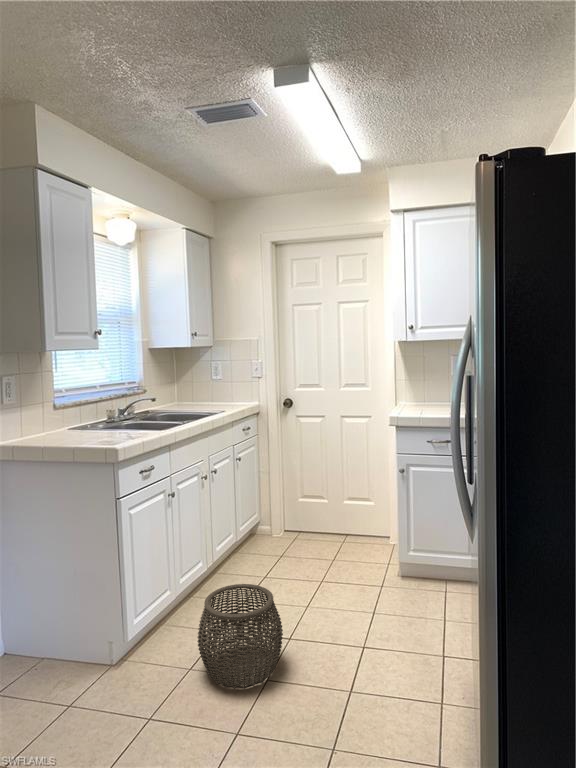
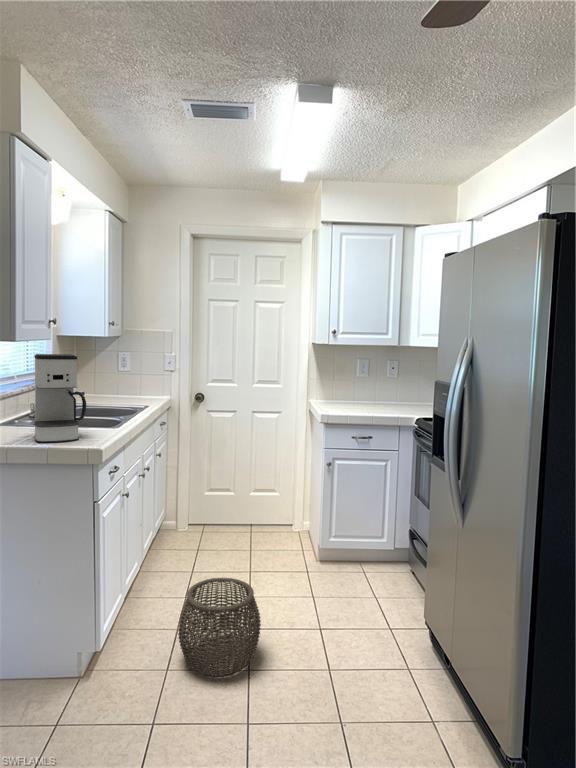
coffee maker: none [75,362,124,442] -> present [34,354,86,443]

